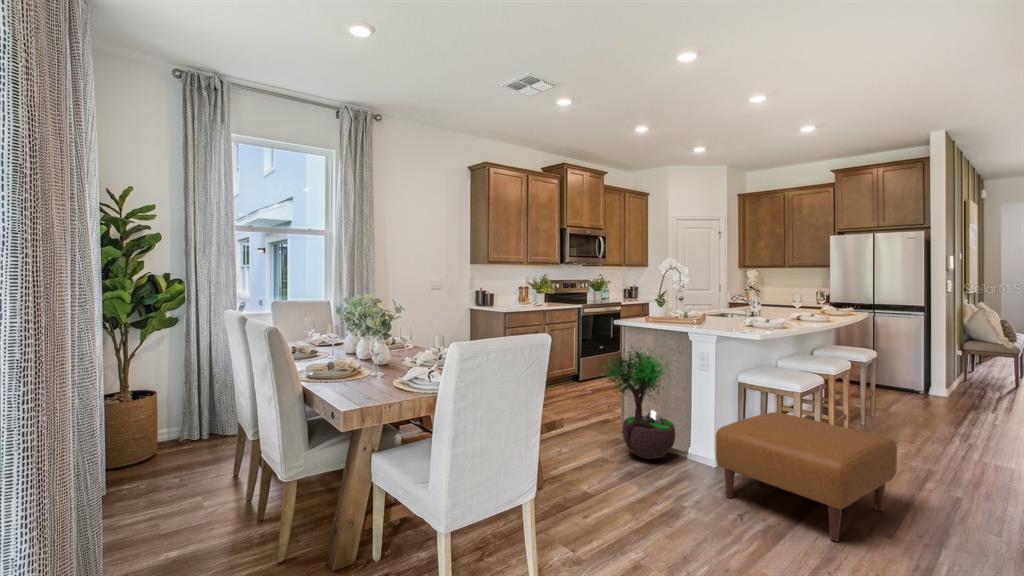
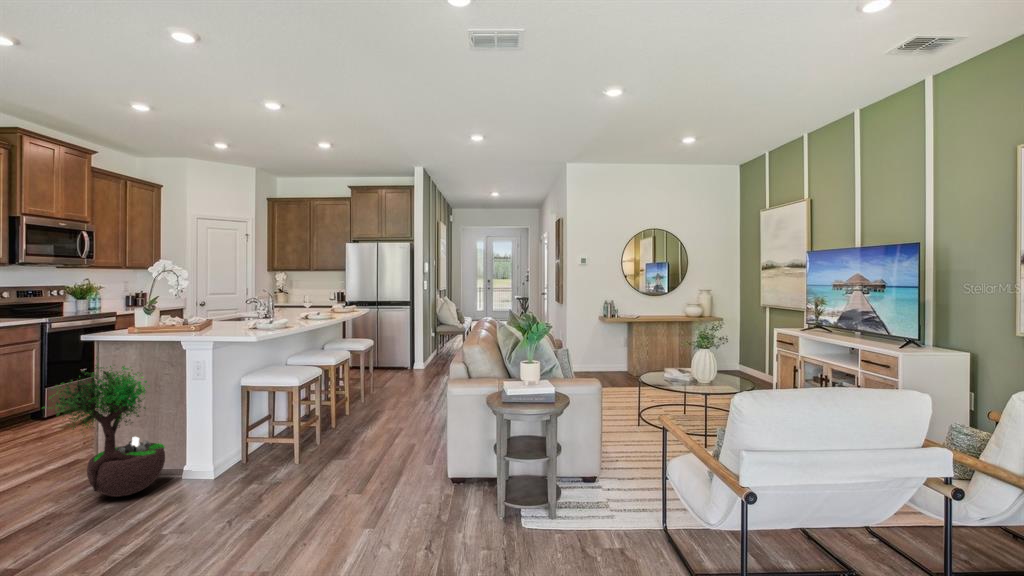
ottoman: present [716,412,897,541] -> none [204,408,366,513]

